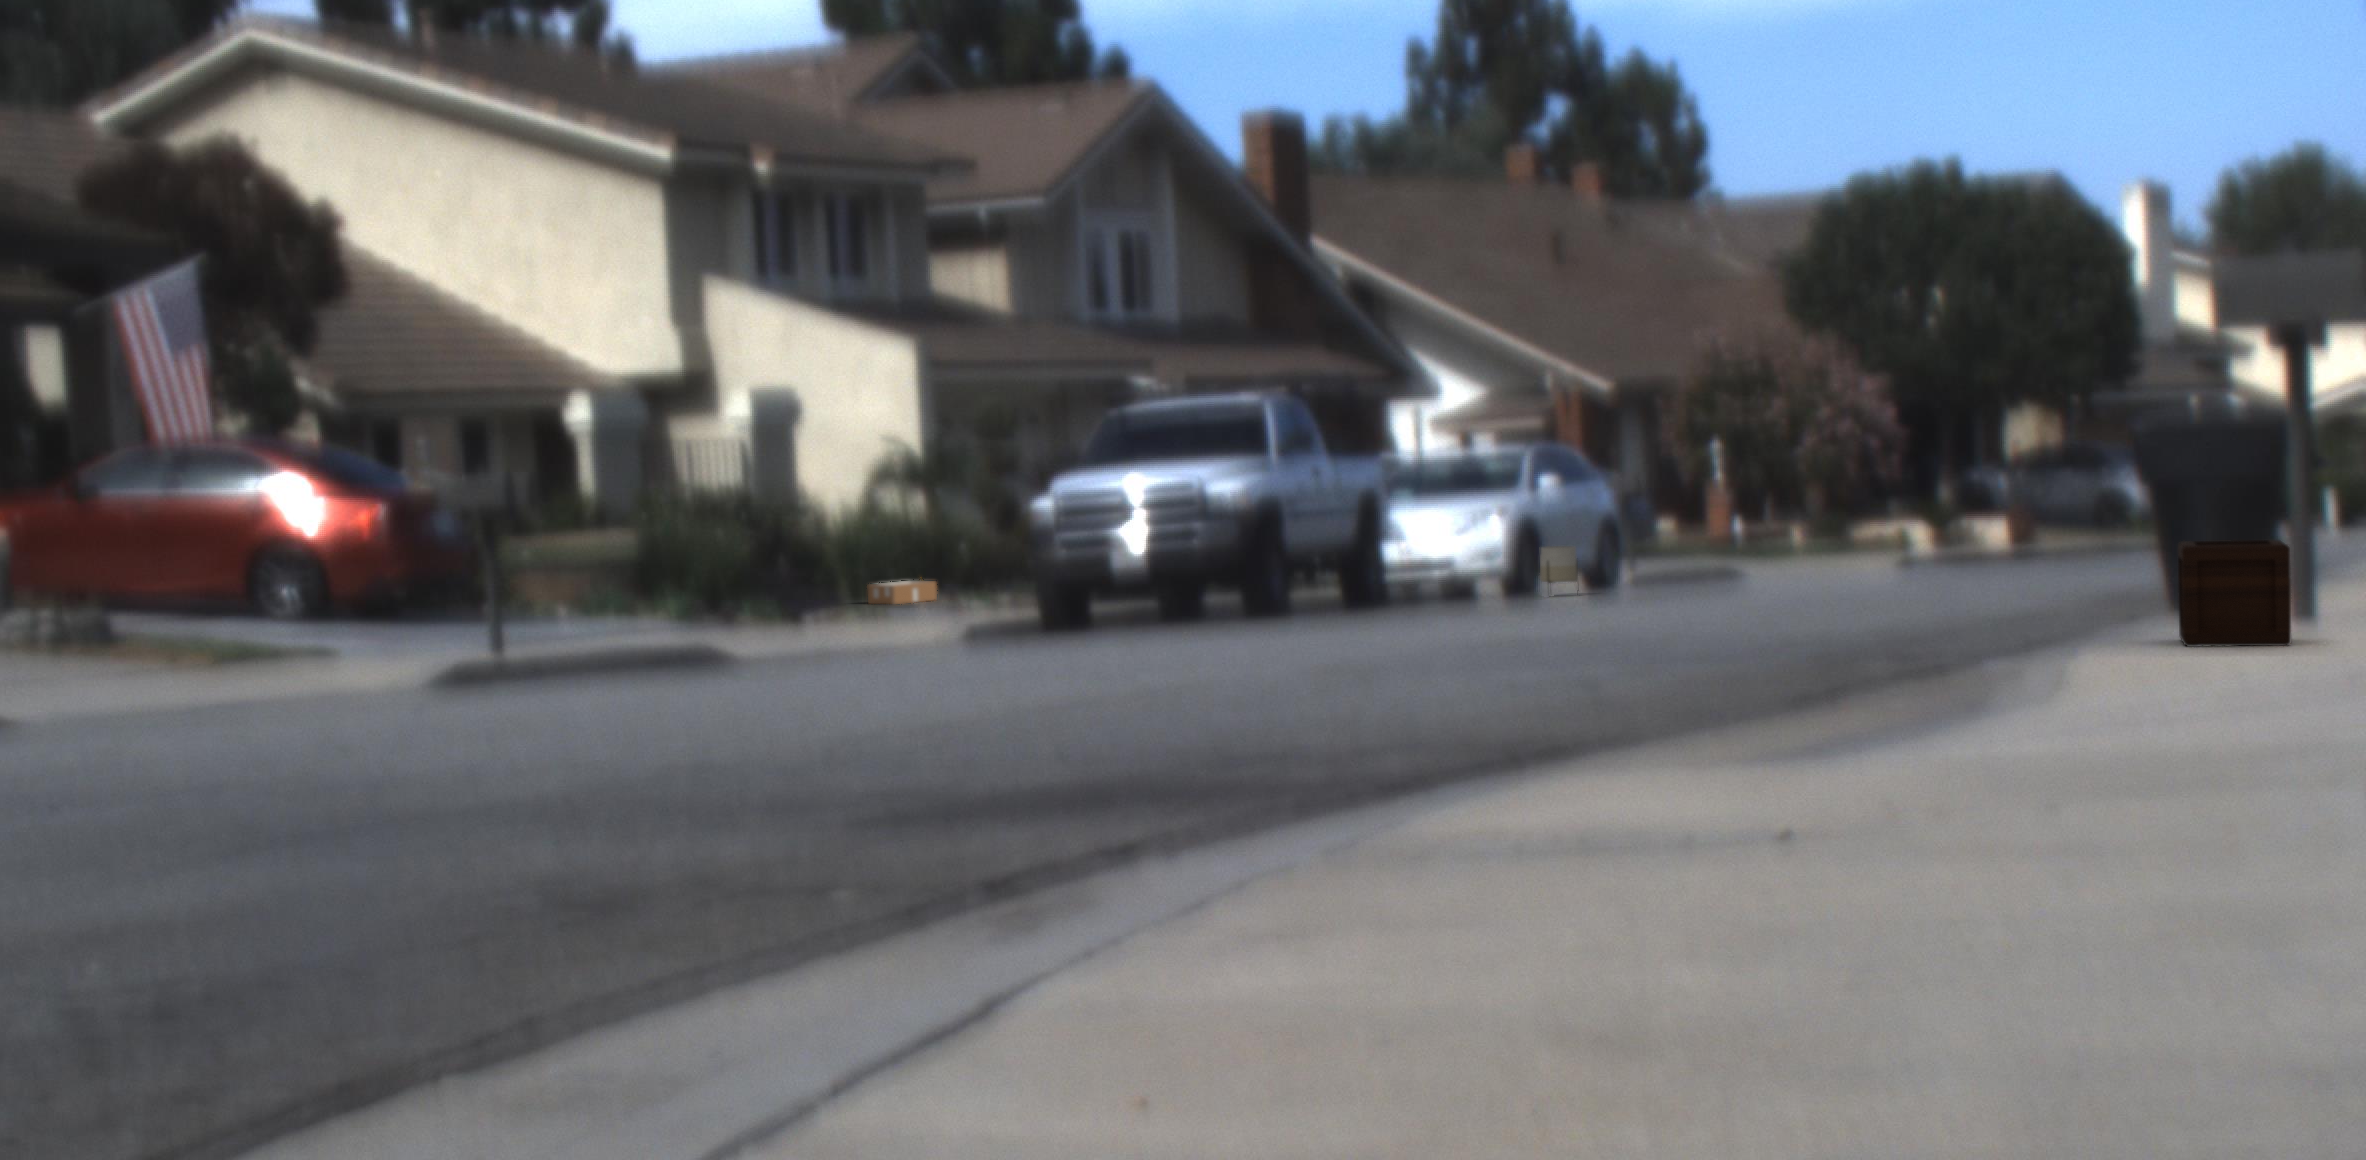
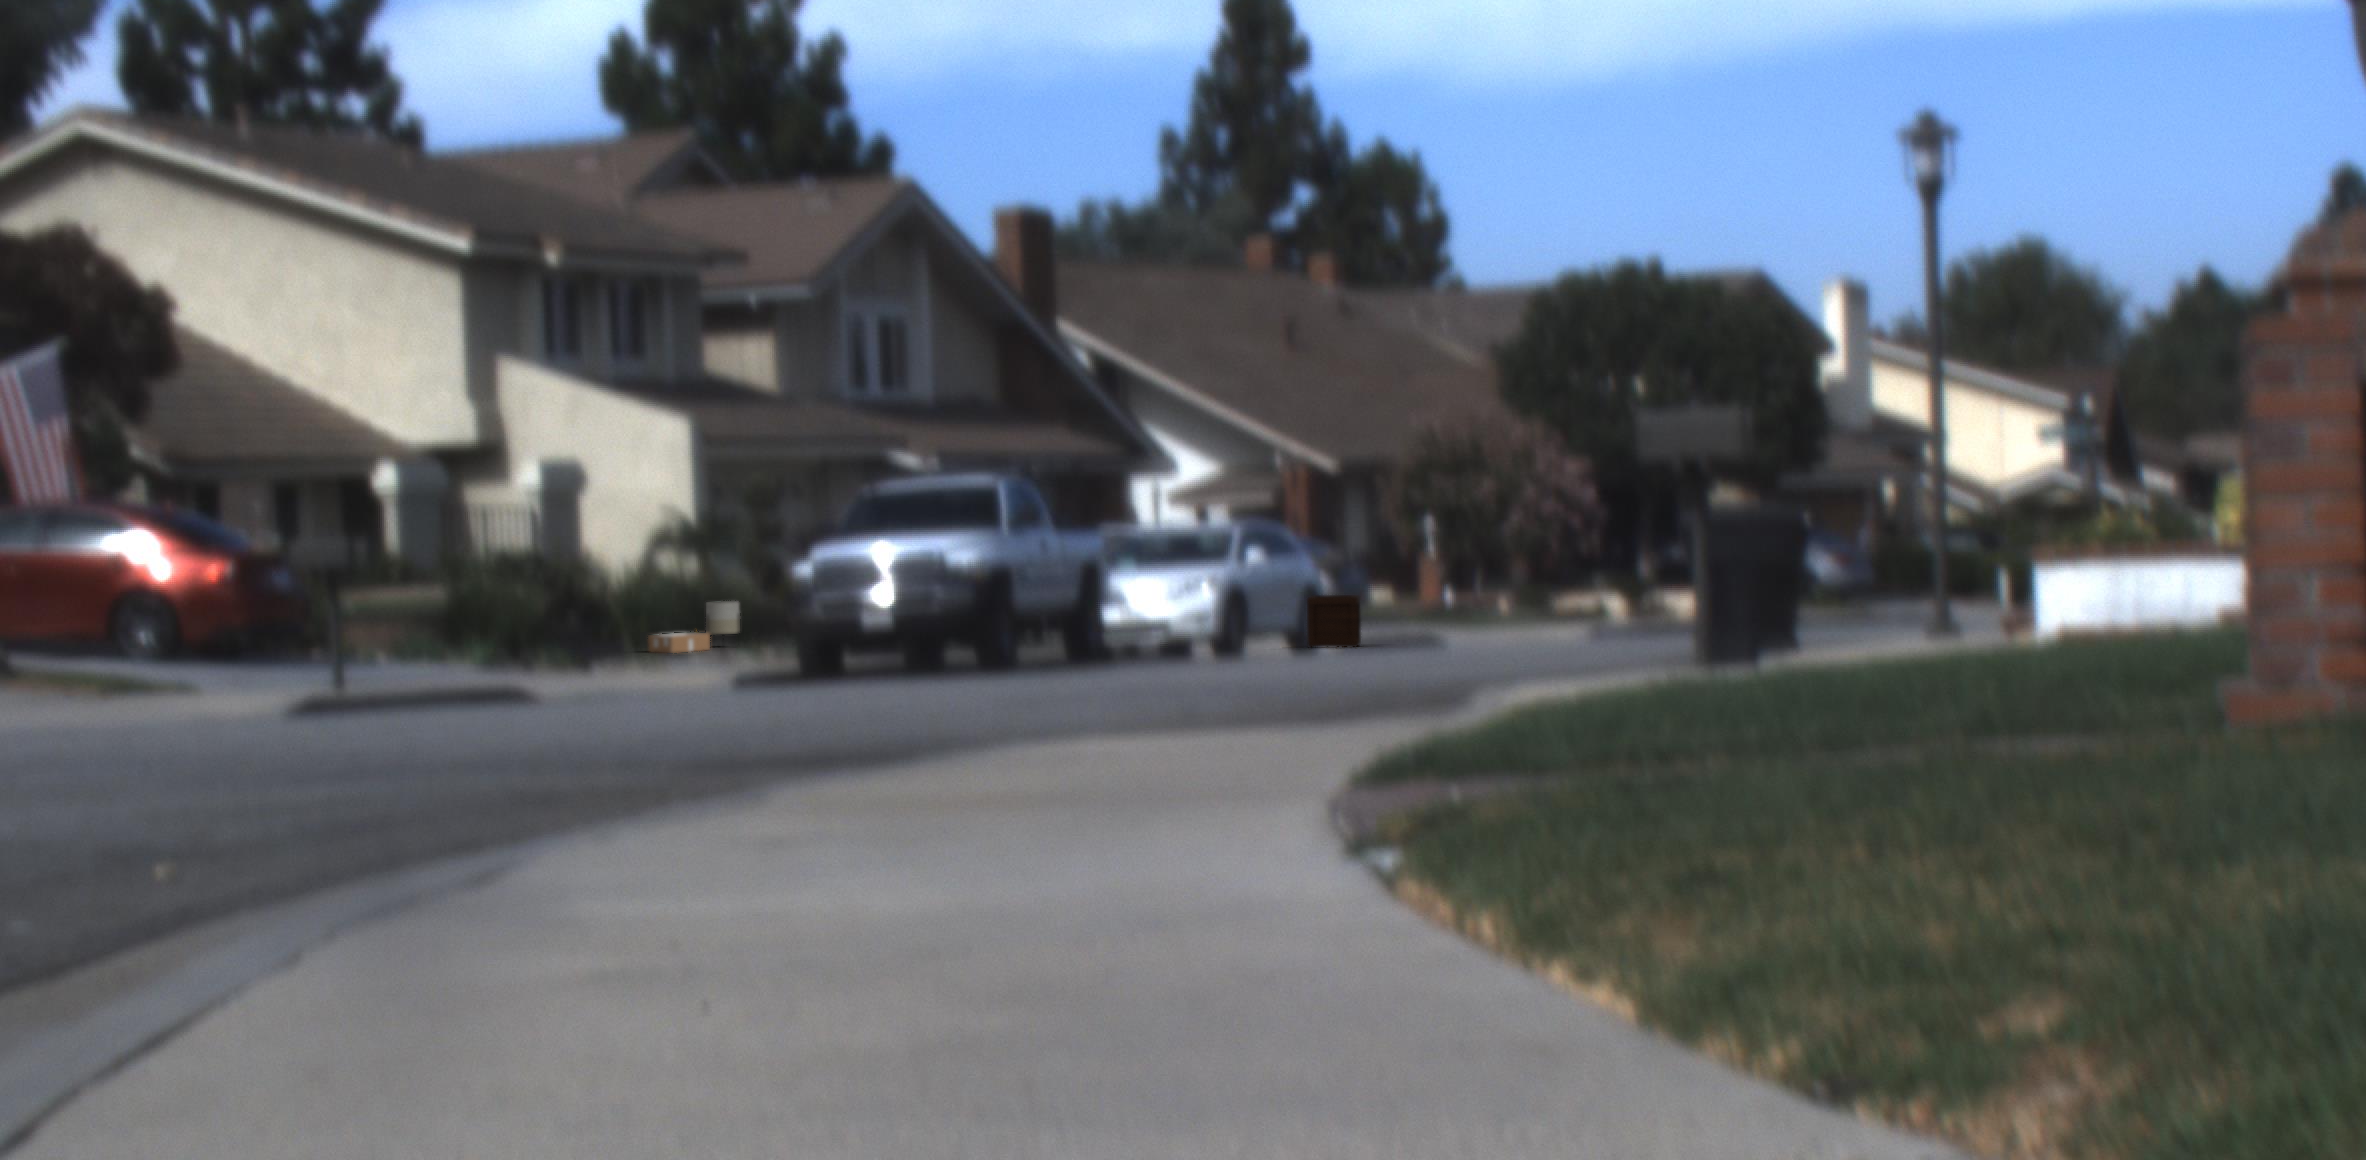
wooden crate: present [2178,540,2291,647] -> present [1307,595,1361,647]
planter: present [1540,546,1579,591] -> present [706,601,740,640]

